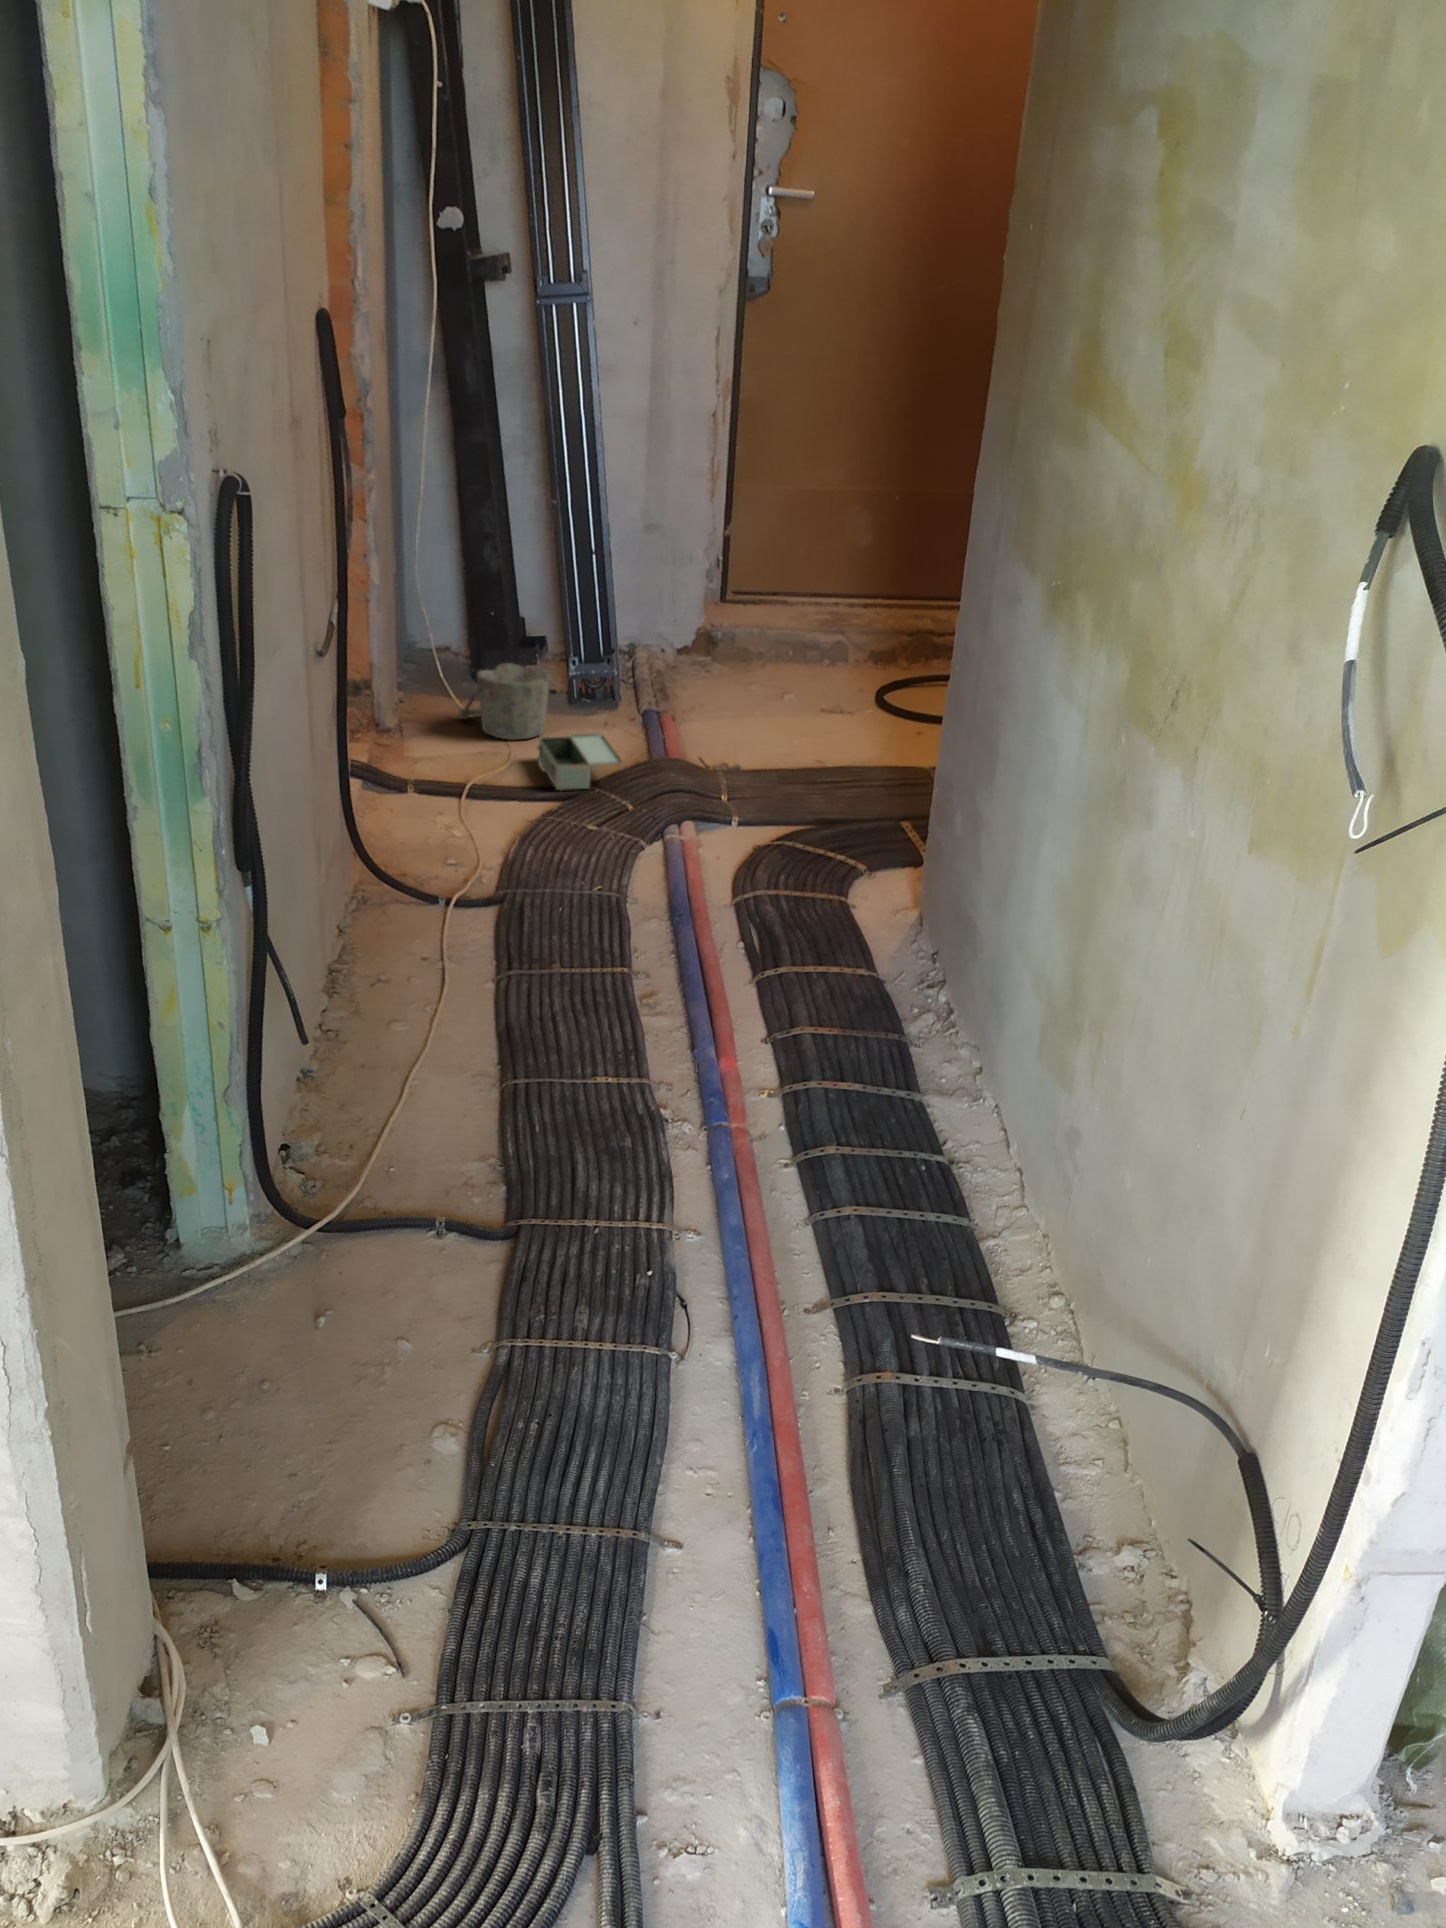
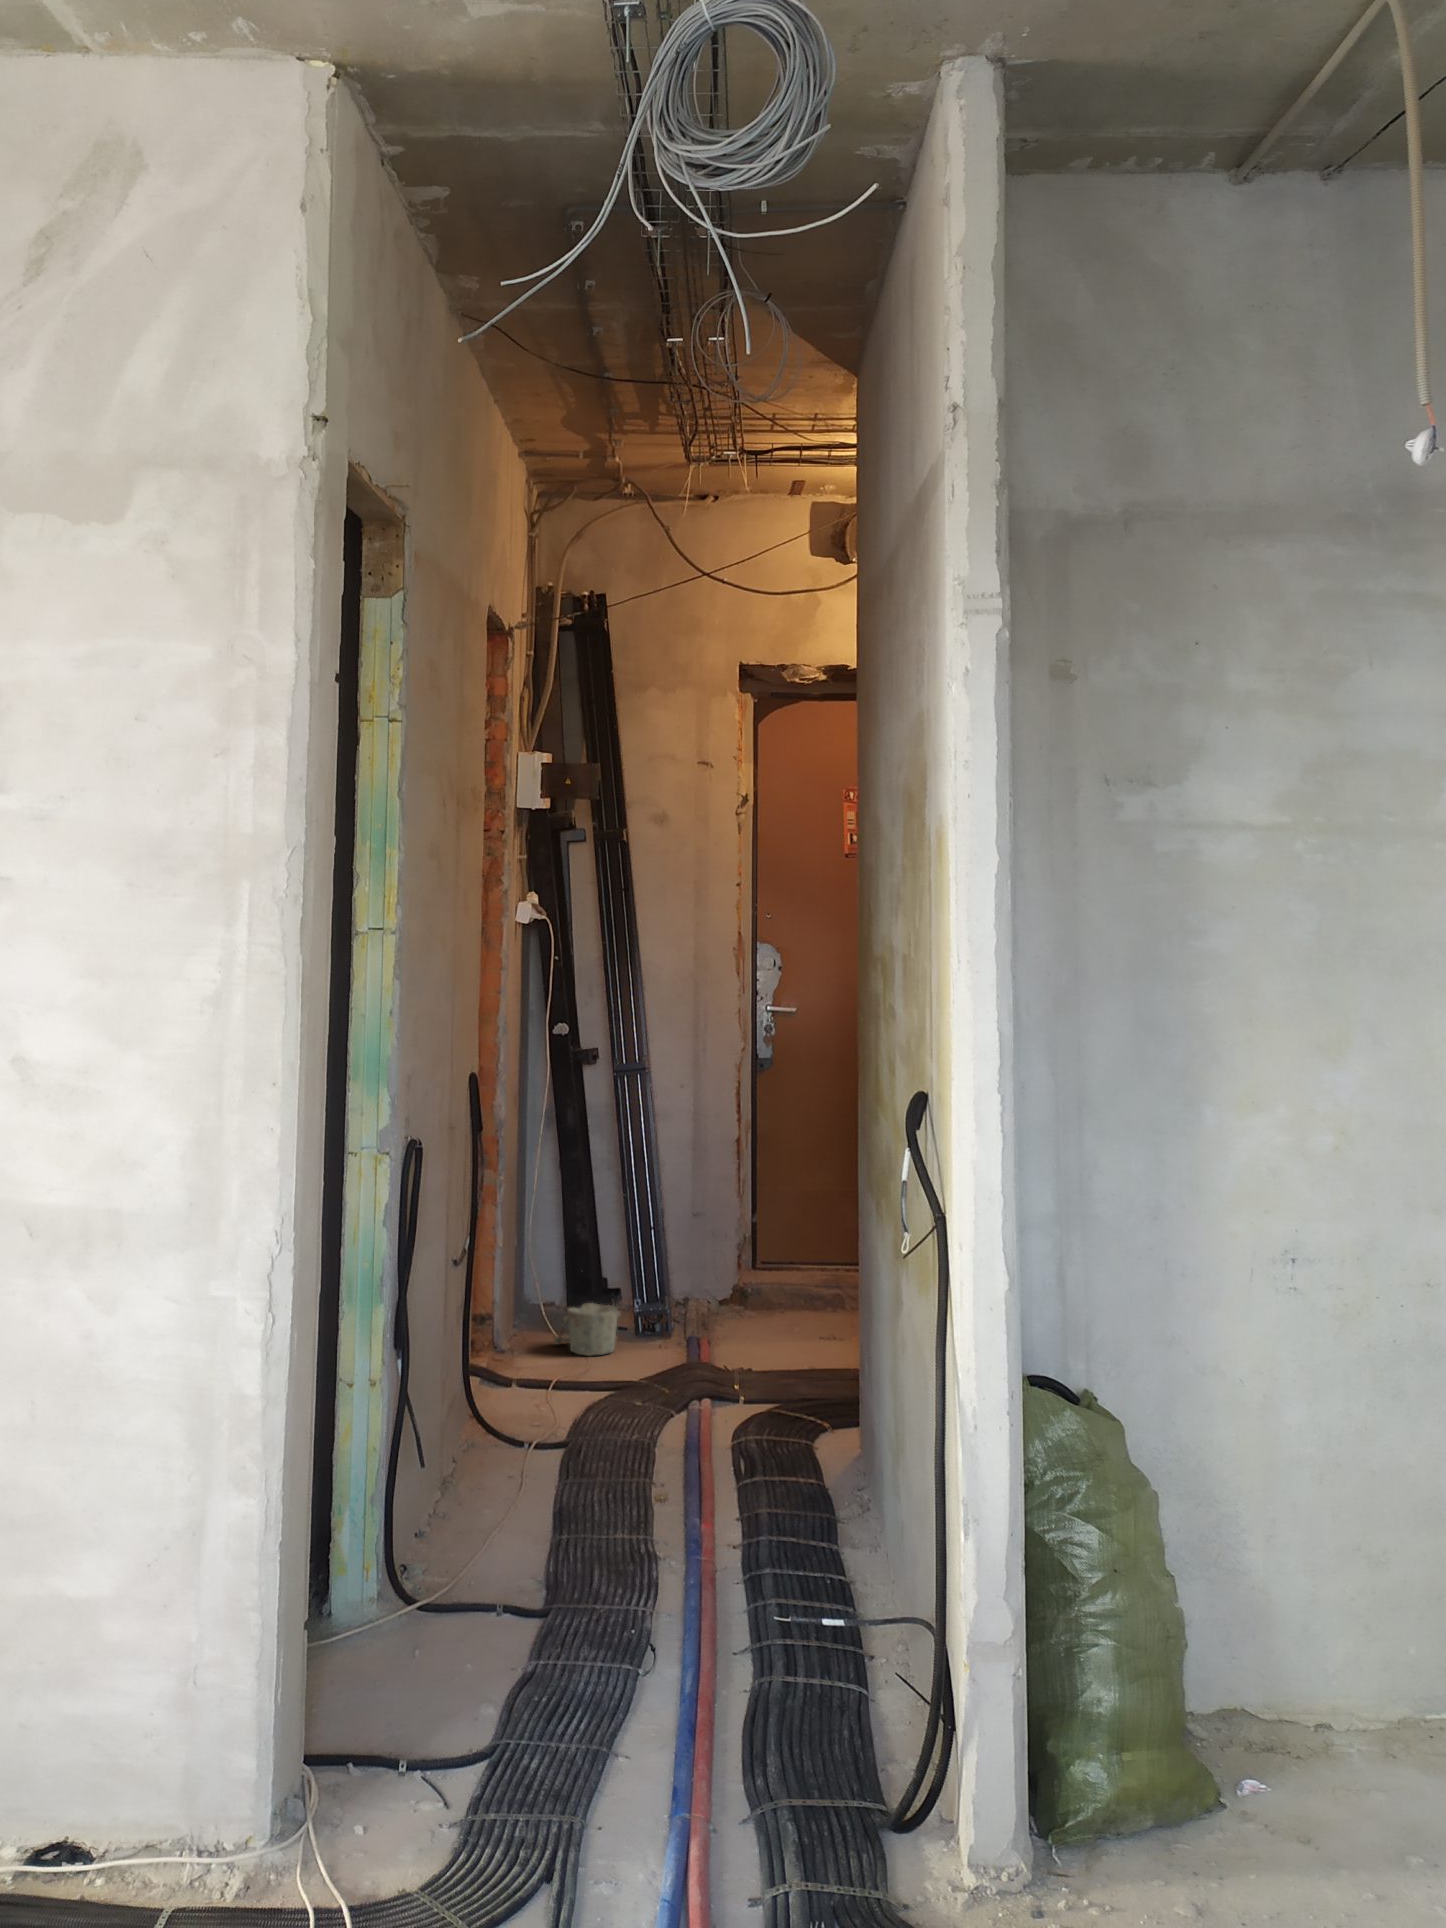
toolbox: present [538,733,622,790] -> none [606,1347,664,1383]

